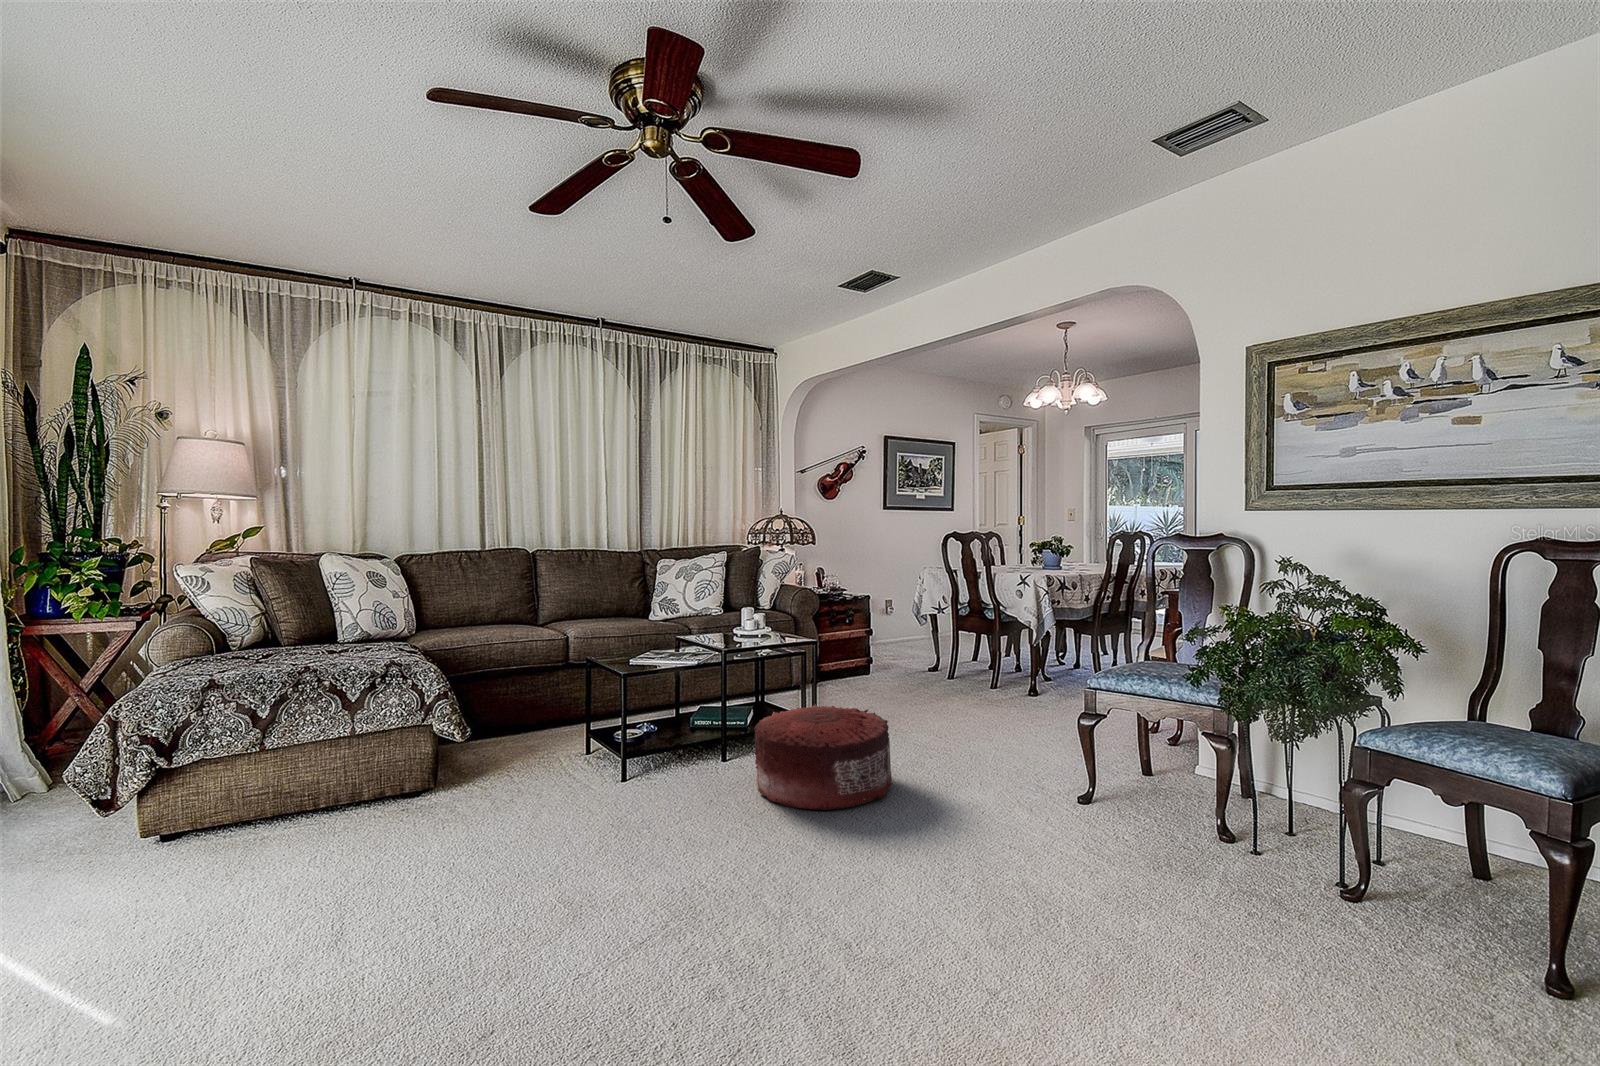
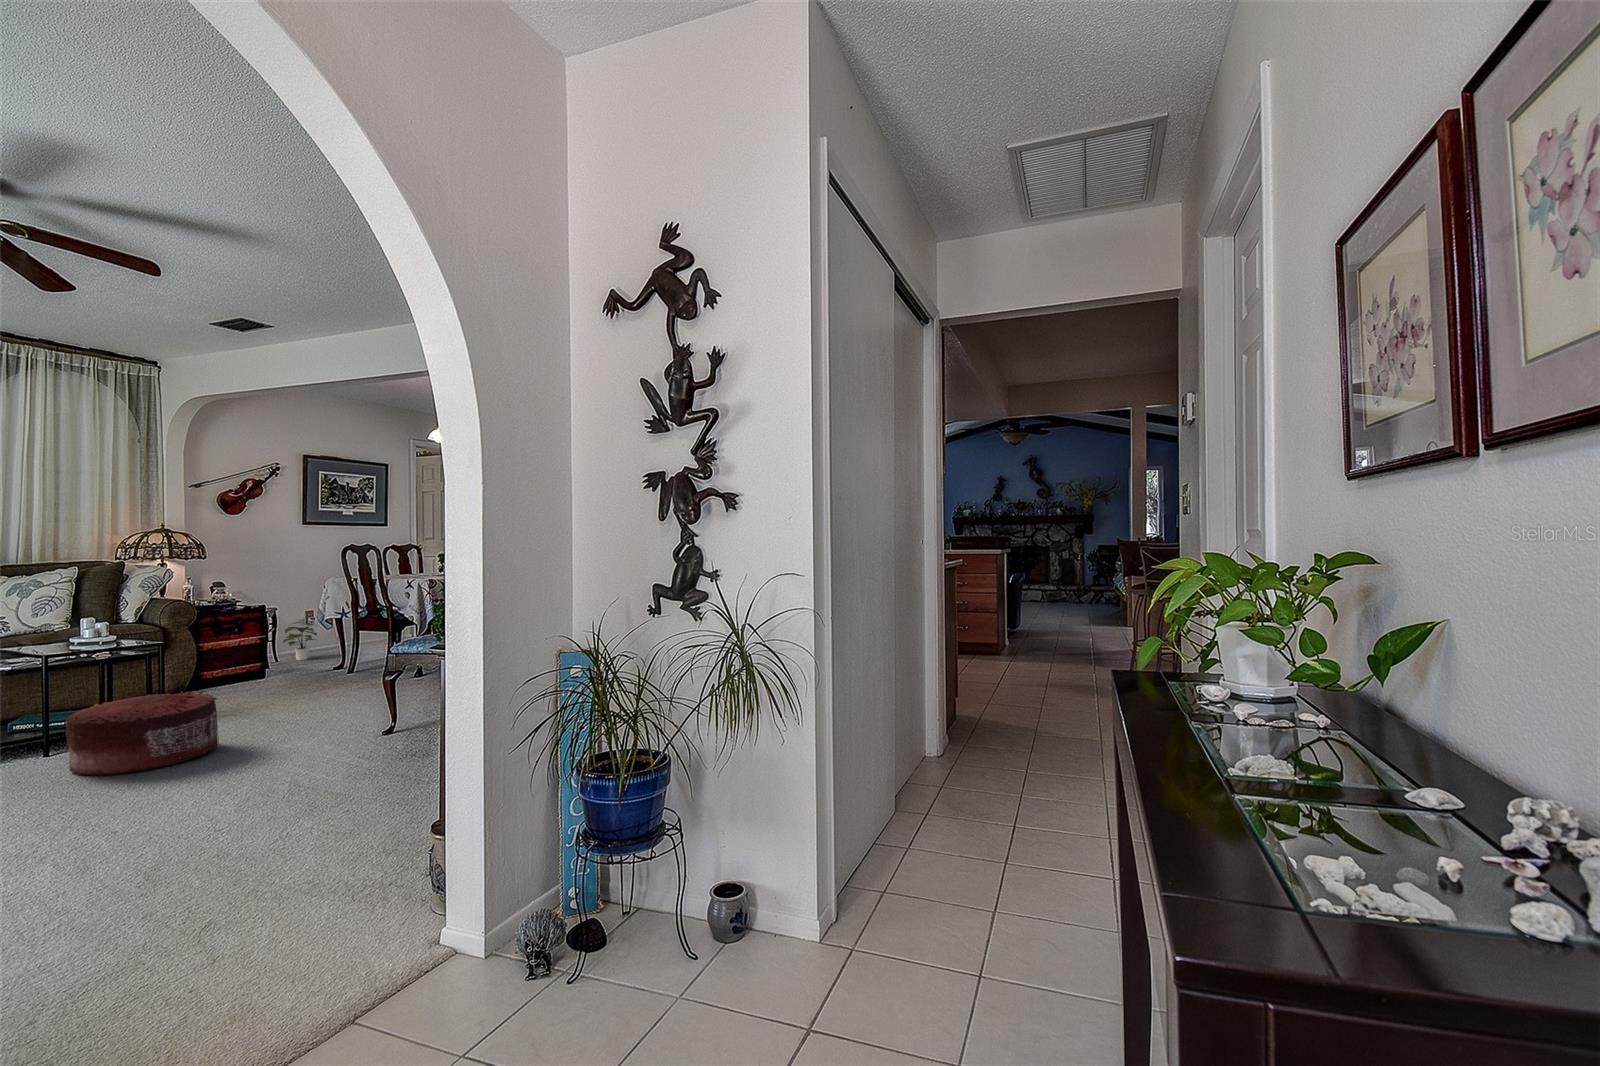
potted plant: none [870,613,902,654] -> present [283,622,317,660]

